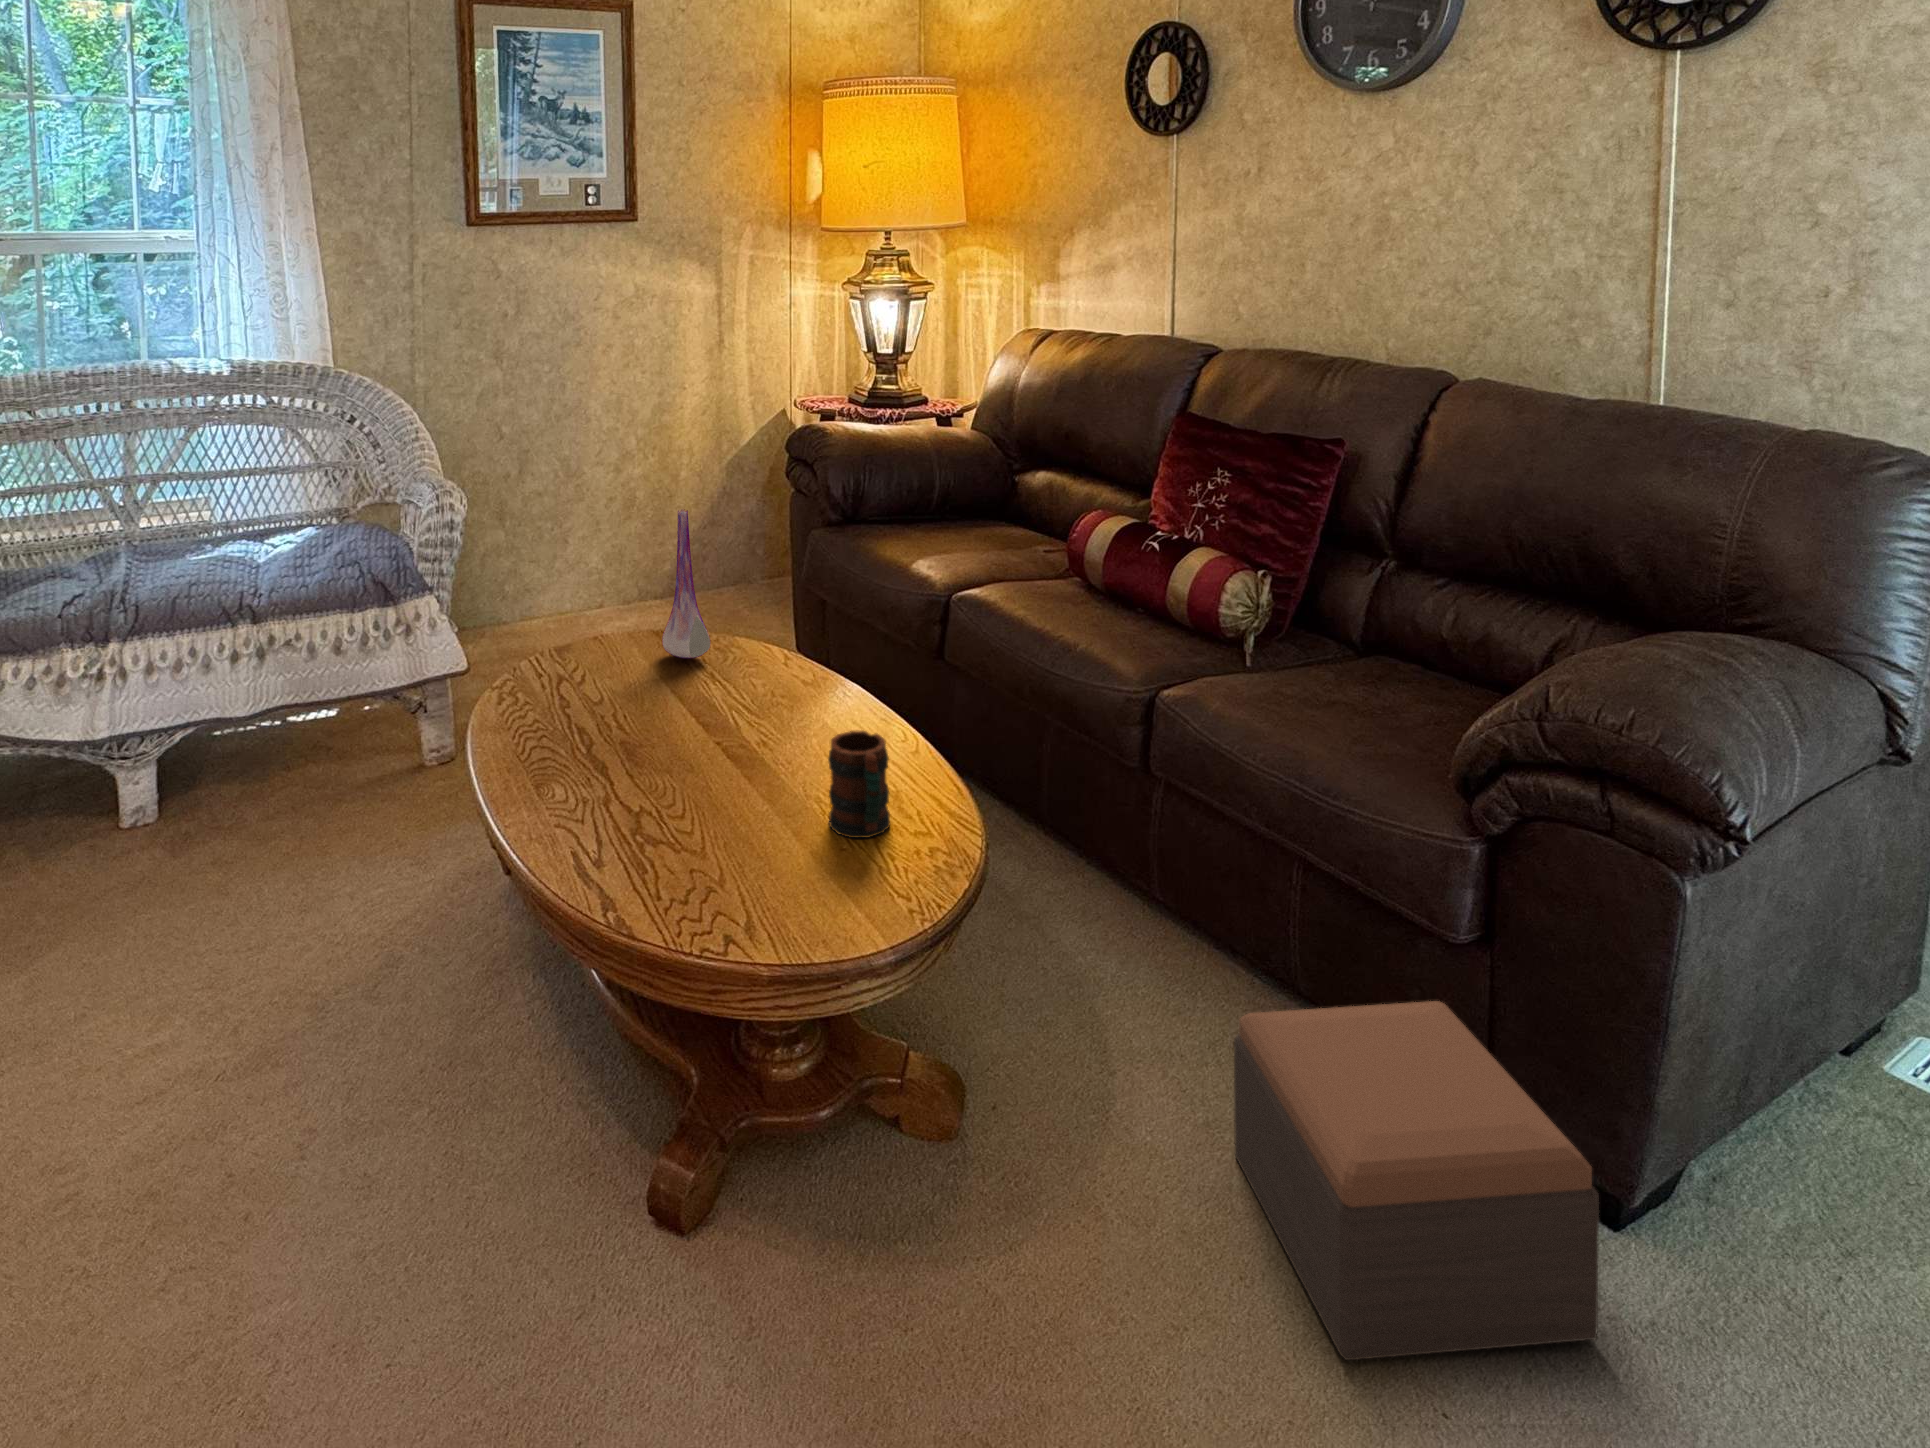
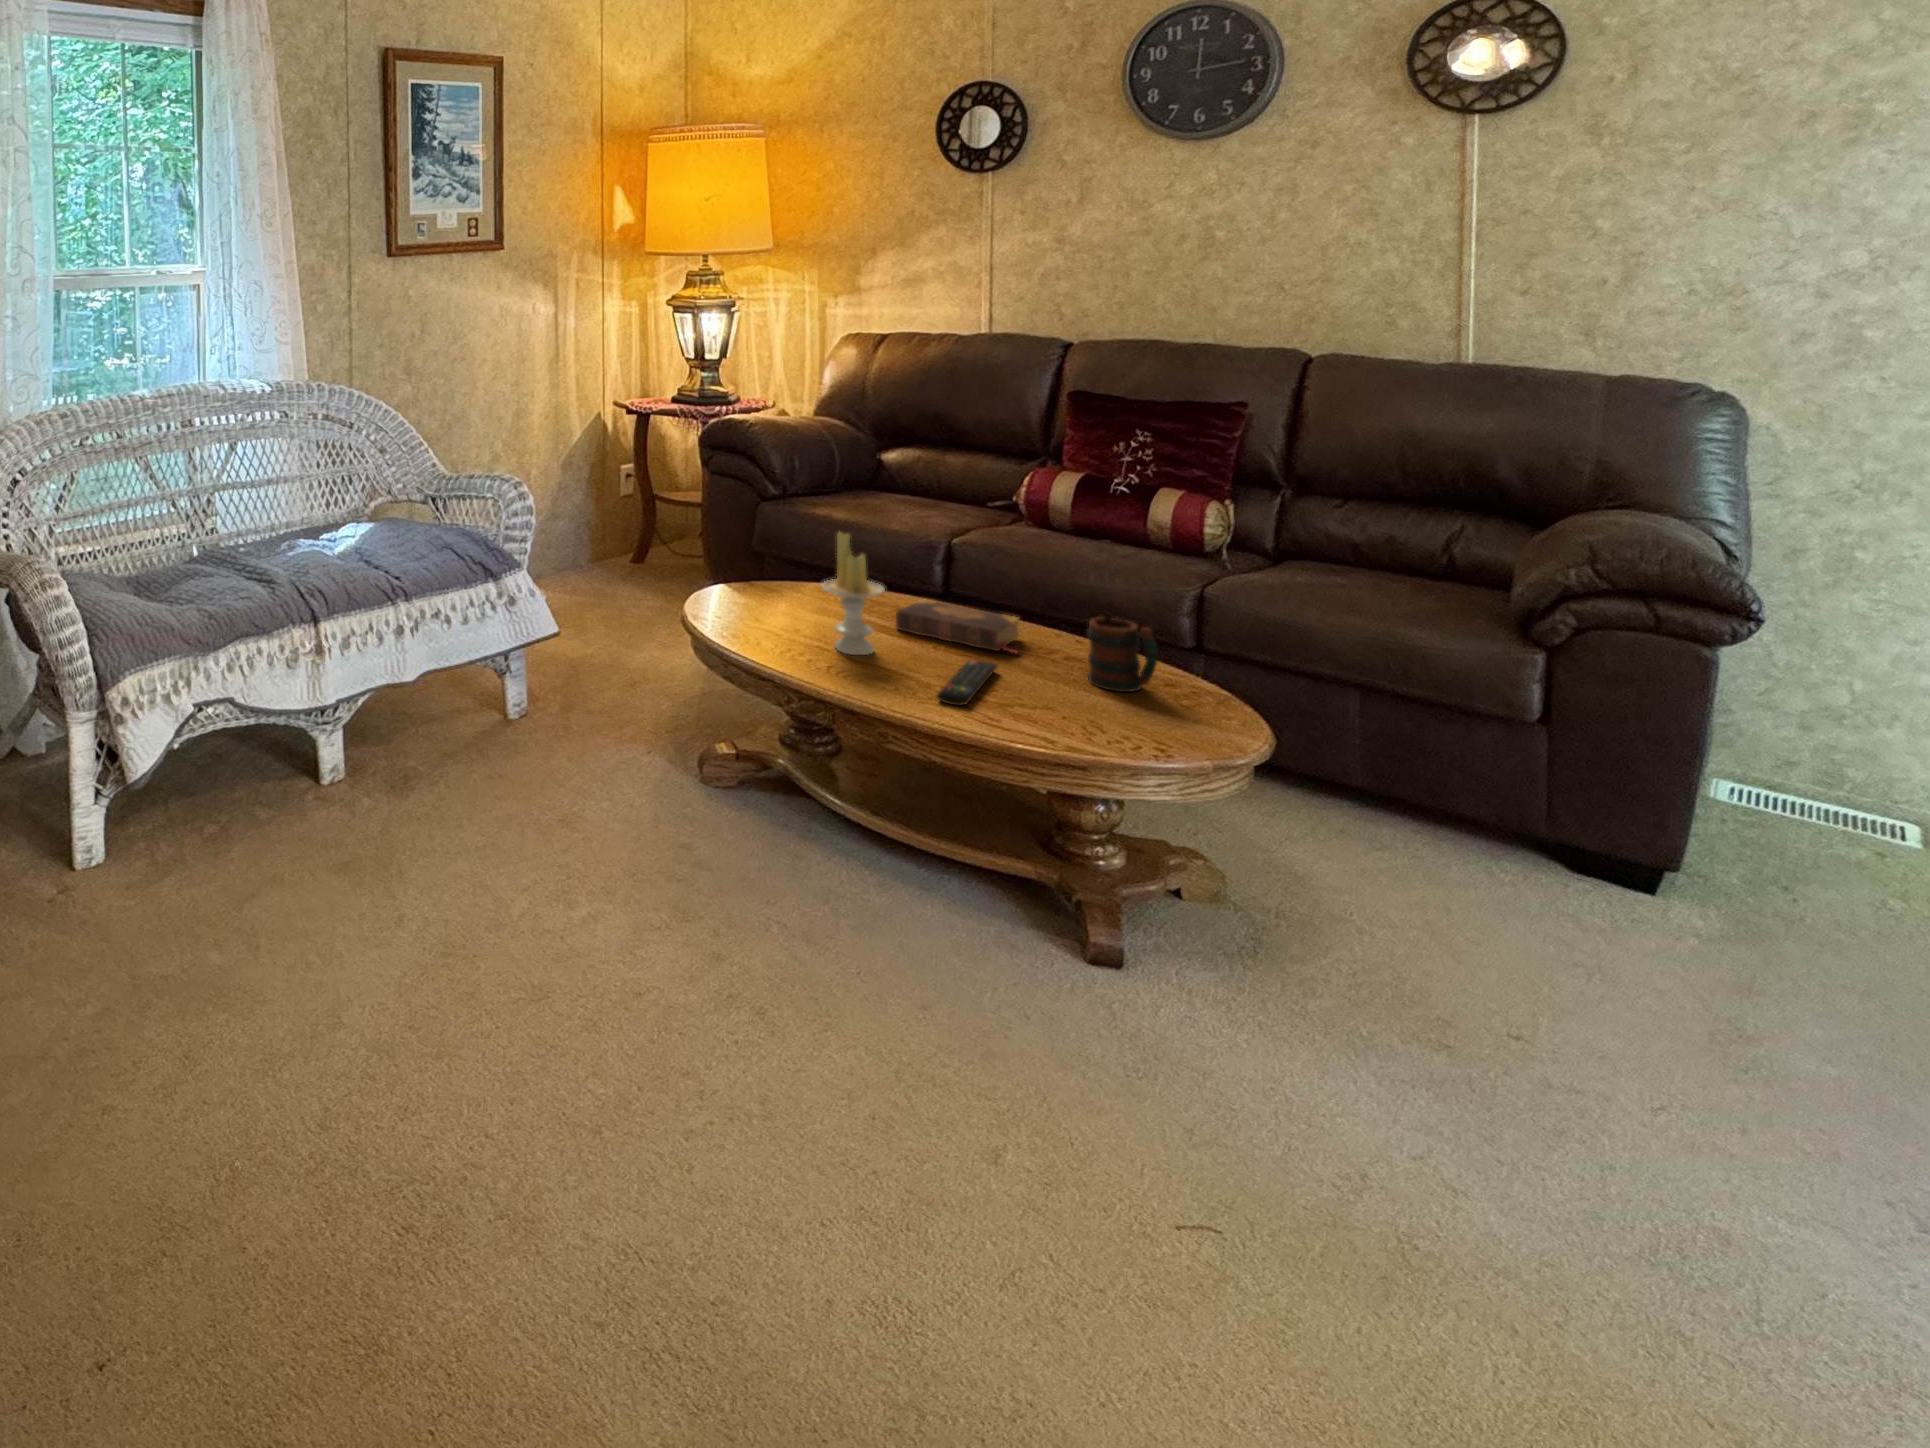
vase: present [662,510,711,658] -> none [775,474,823,598]
candle: none [578,587,654,748] -> present [822,532,884,655]
book: none [721,675,851,764] -> present [896,600,1019,653]
remote control: none [583,768,737,837] -> present [937,660,997,706]
footstool: present [1234,1001,1599,1360] -> none [1395,768,1709,981]

